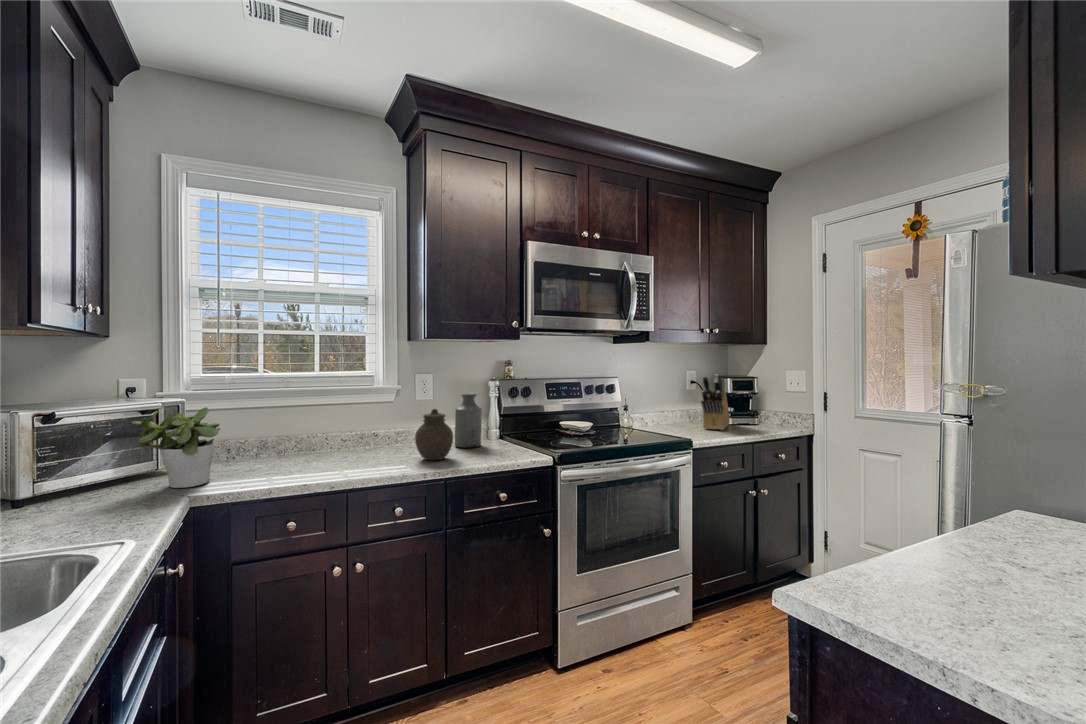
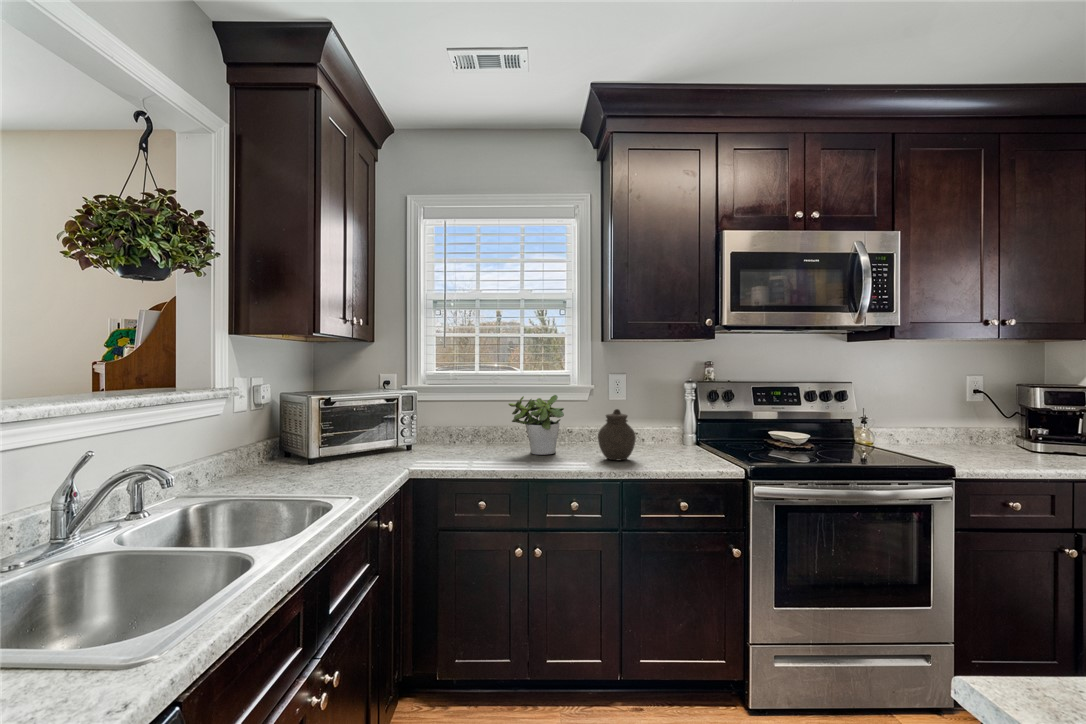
knife block: present [701,374,730,430] -> none [979,381,1040,458]
bottle: present [455,393,482,448] -> none [645,396,673,452]
potted plant: present [131,407,220,488] -> present [509,395,564,455]

